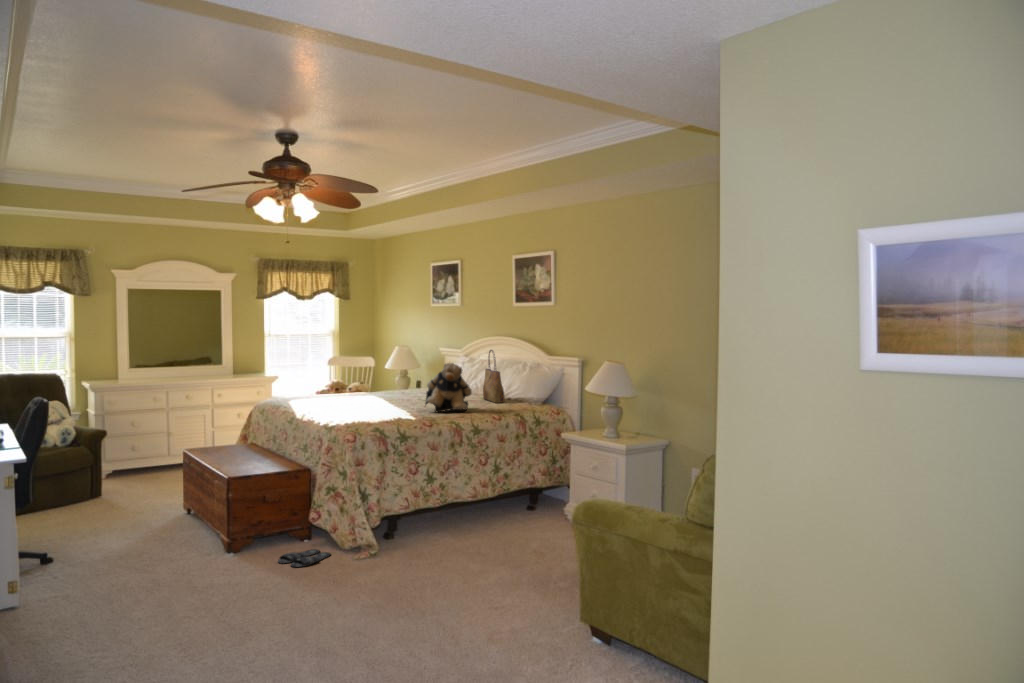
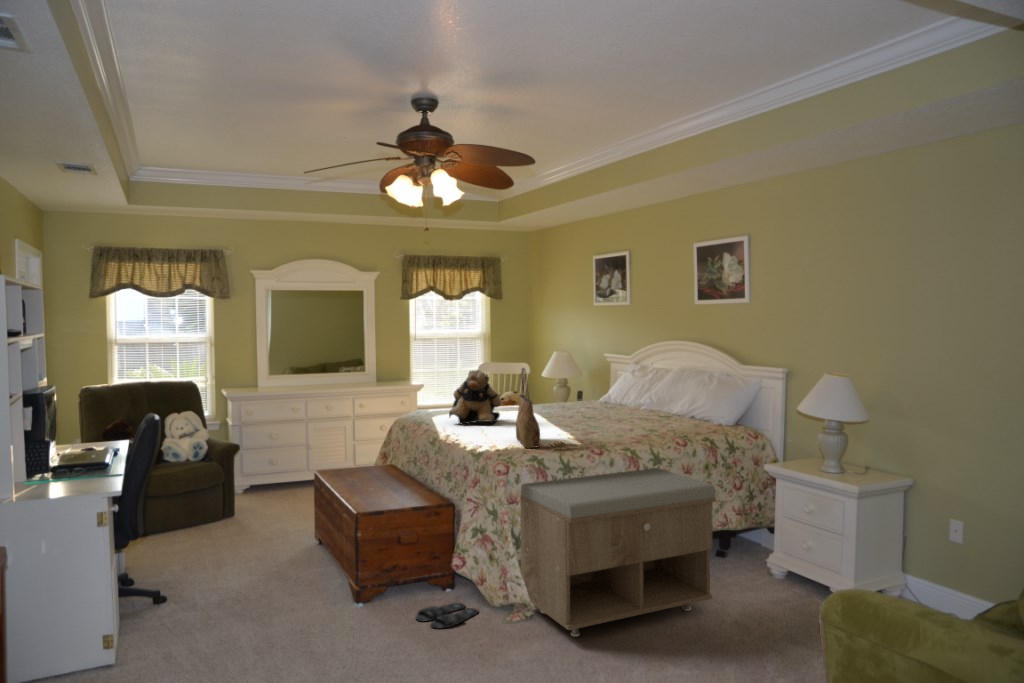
tote bag: present [483,350,505,403] -> present [516,368,540,448]
teddy bear: present [425,363,472,412] -> present [449,370,501,425]
storage bench: none [366,436,519,566] -> present [520,468,716,637]

